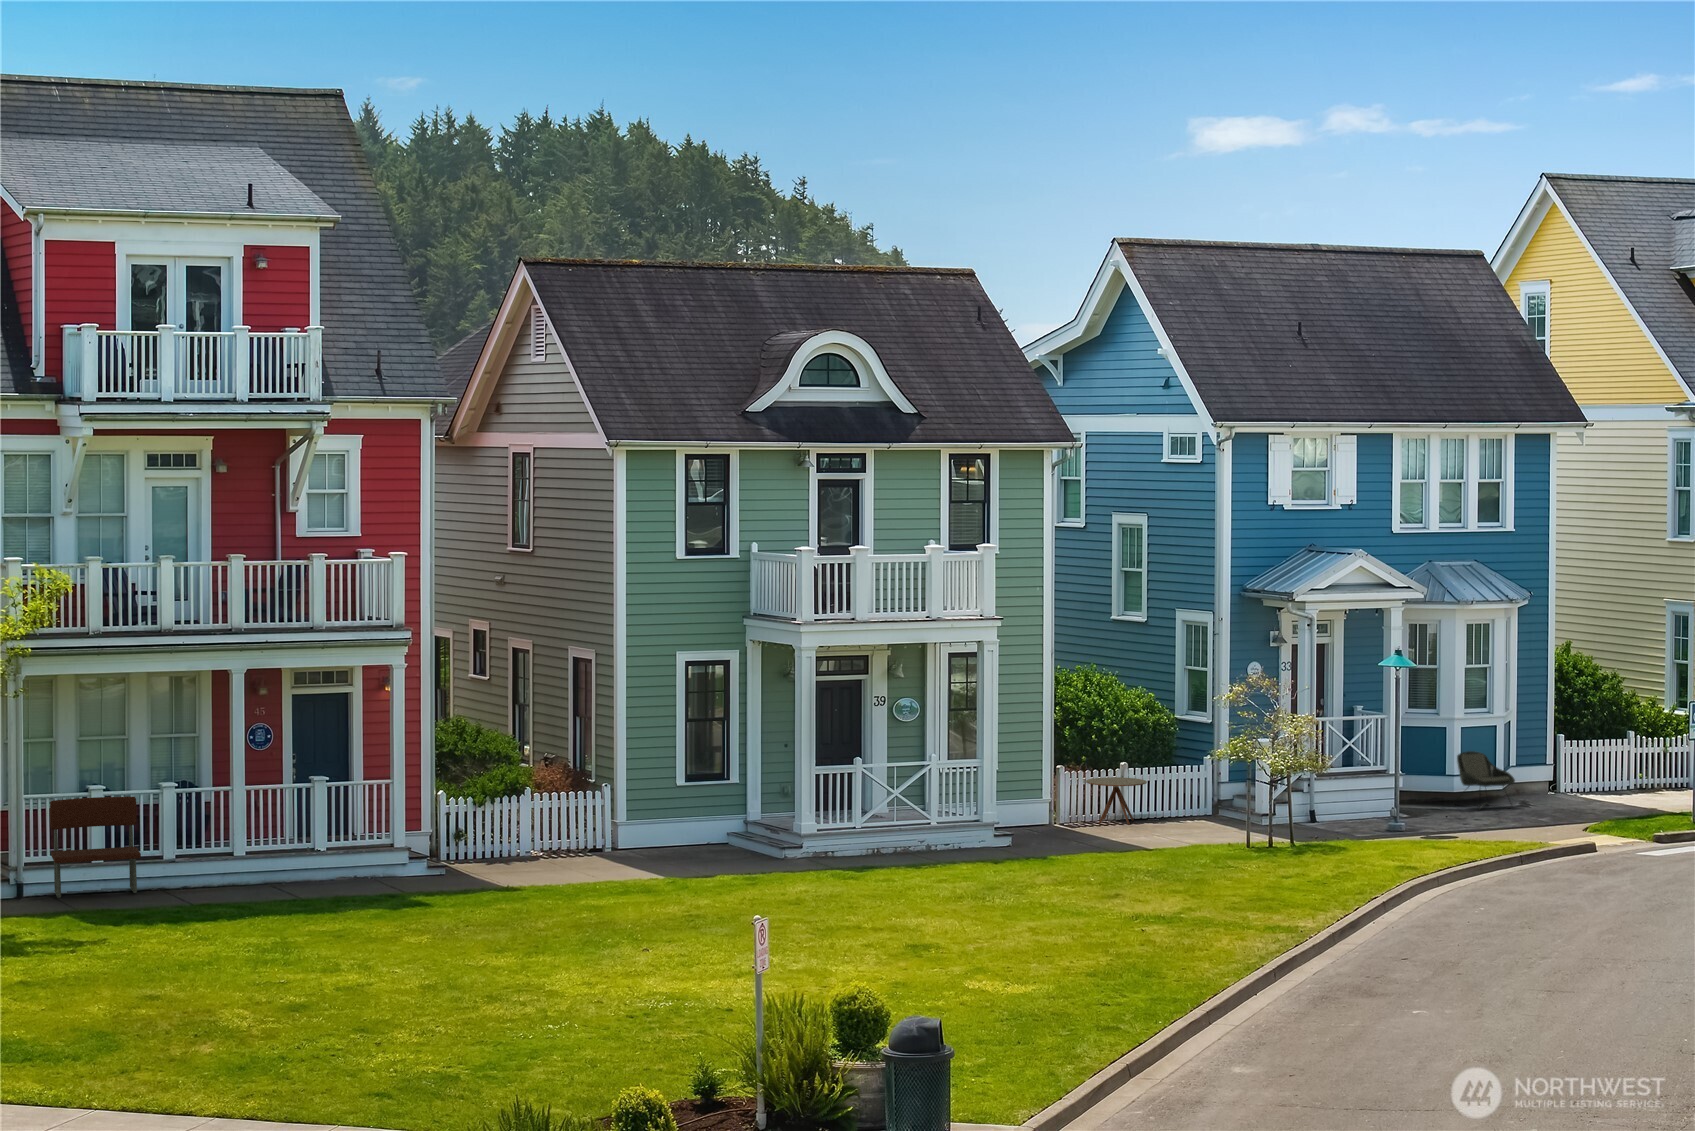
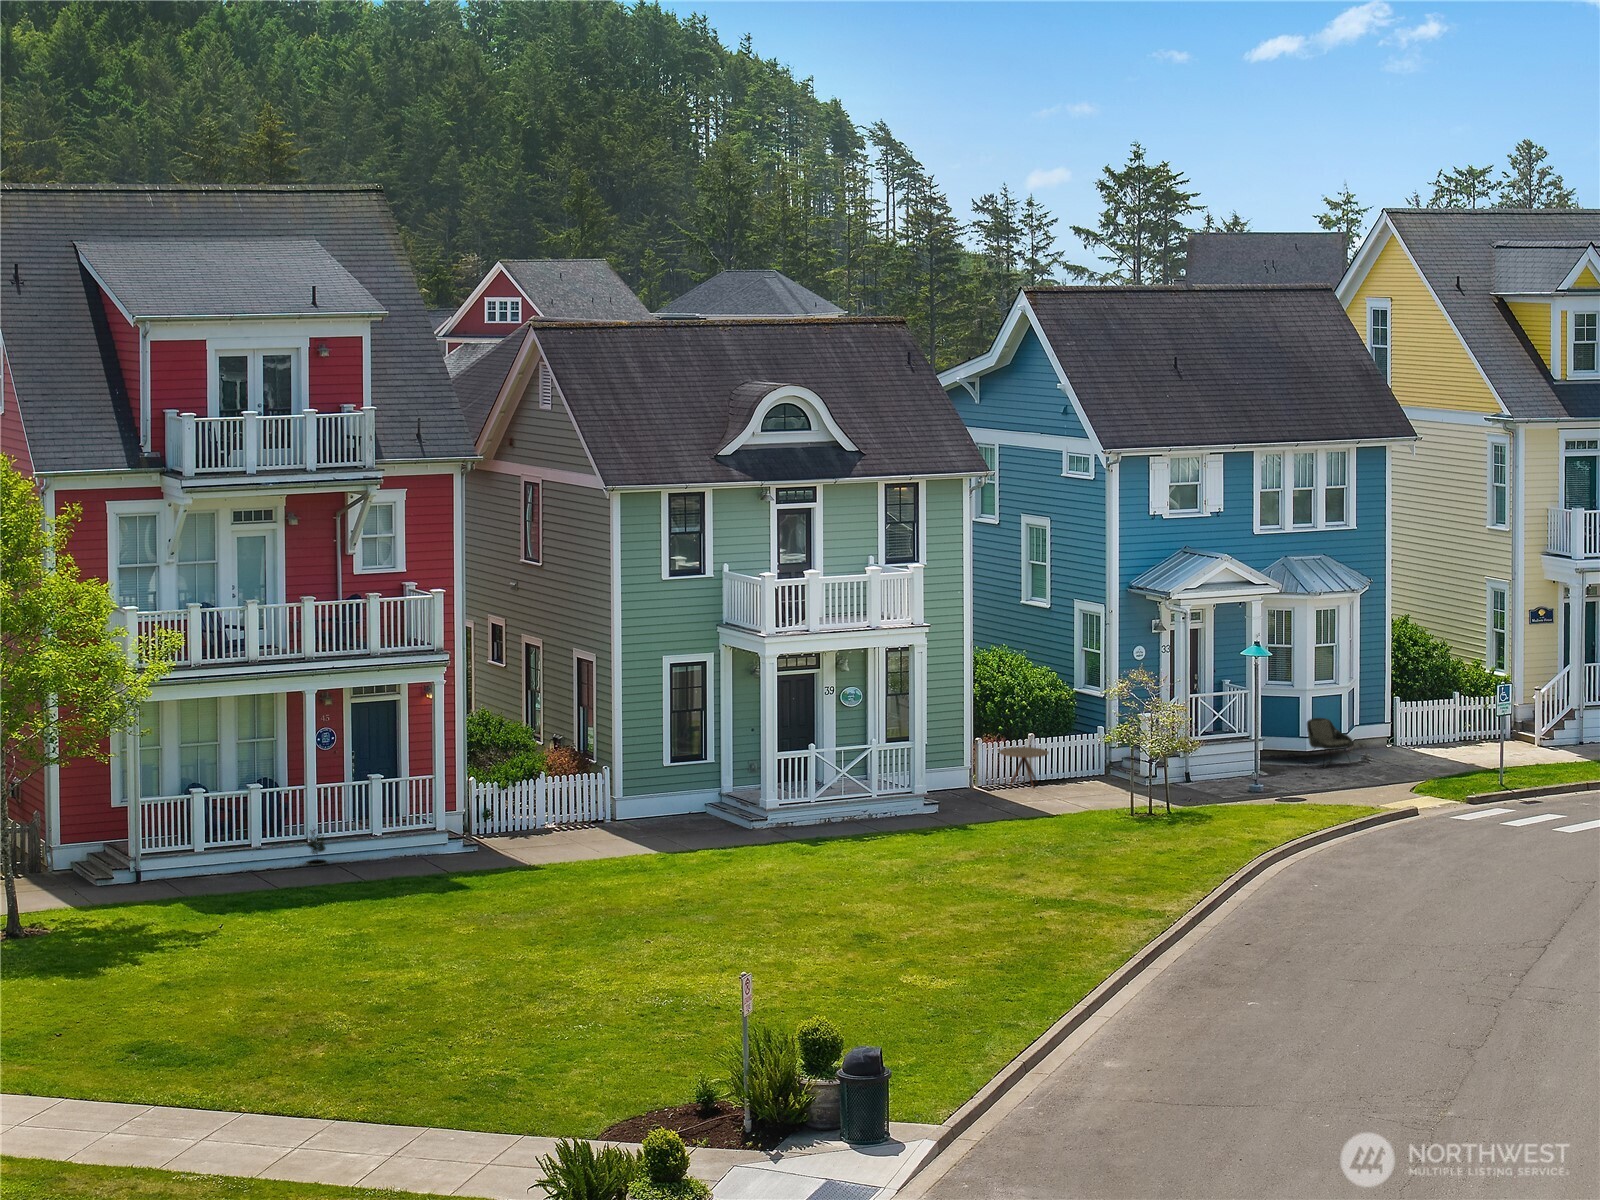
bench: present [50,797,141,898] -> none [164,797,238,882]
potted tree: none [226,835,256,885] -> present [306,829,328,866]

